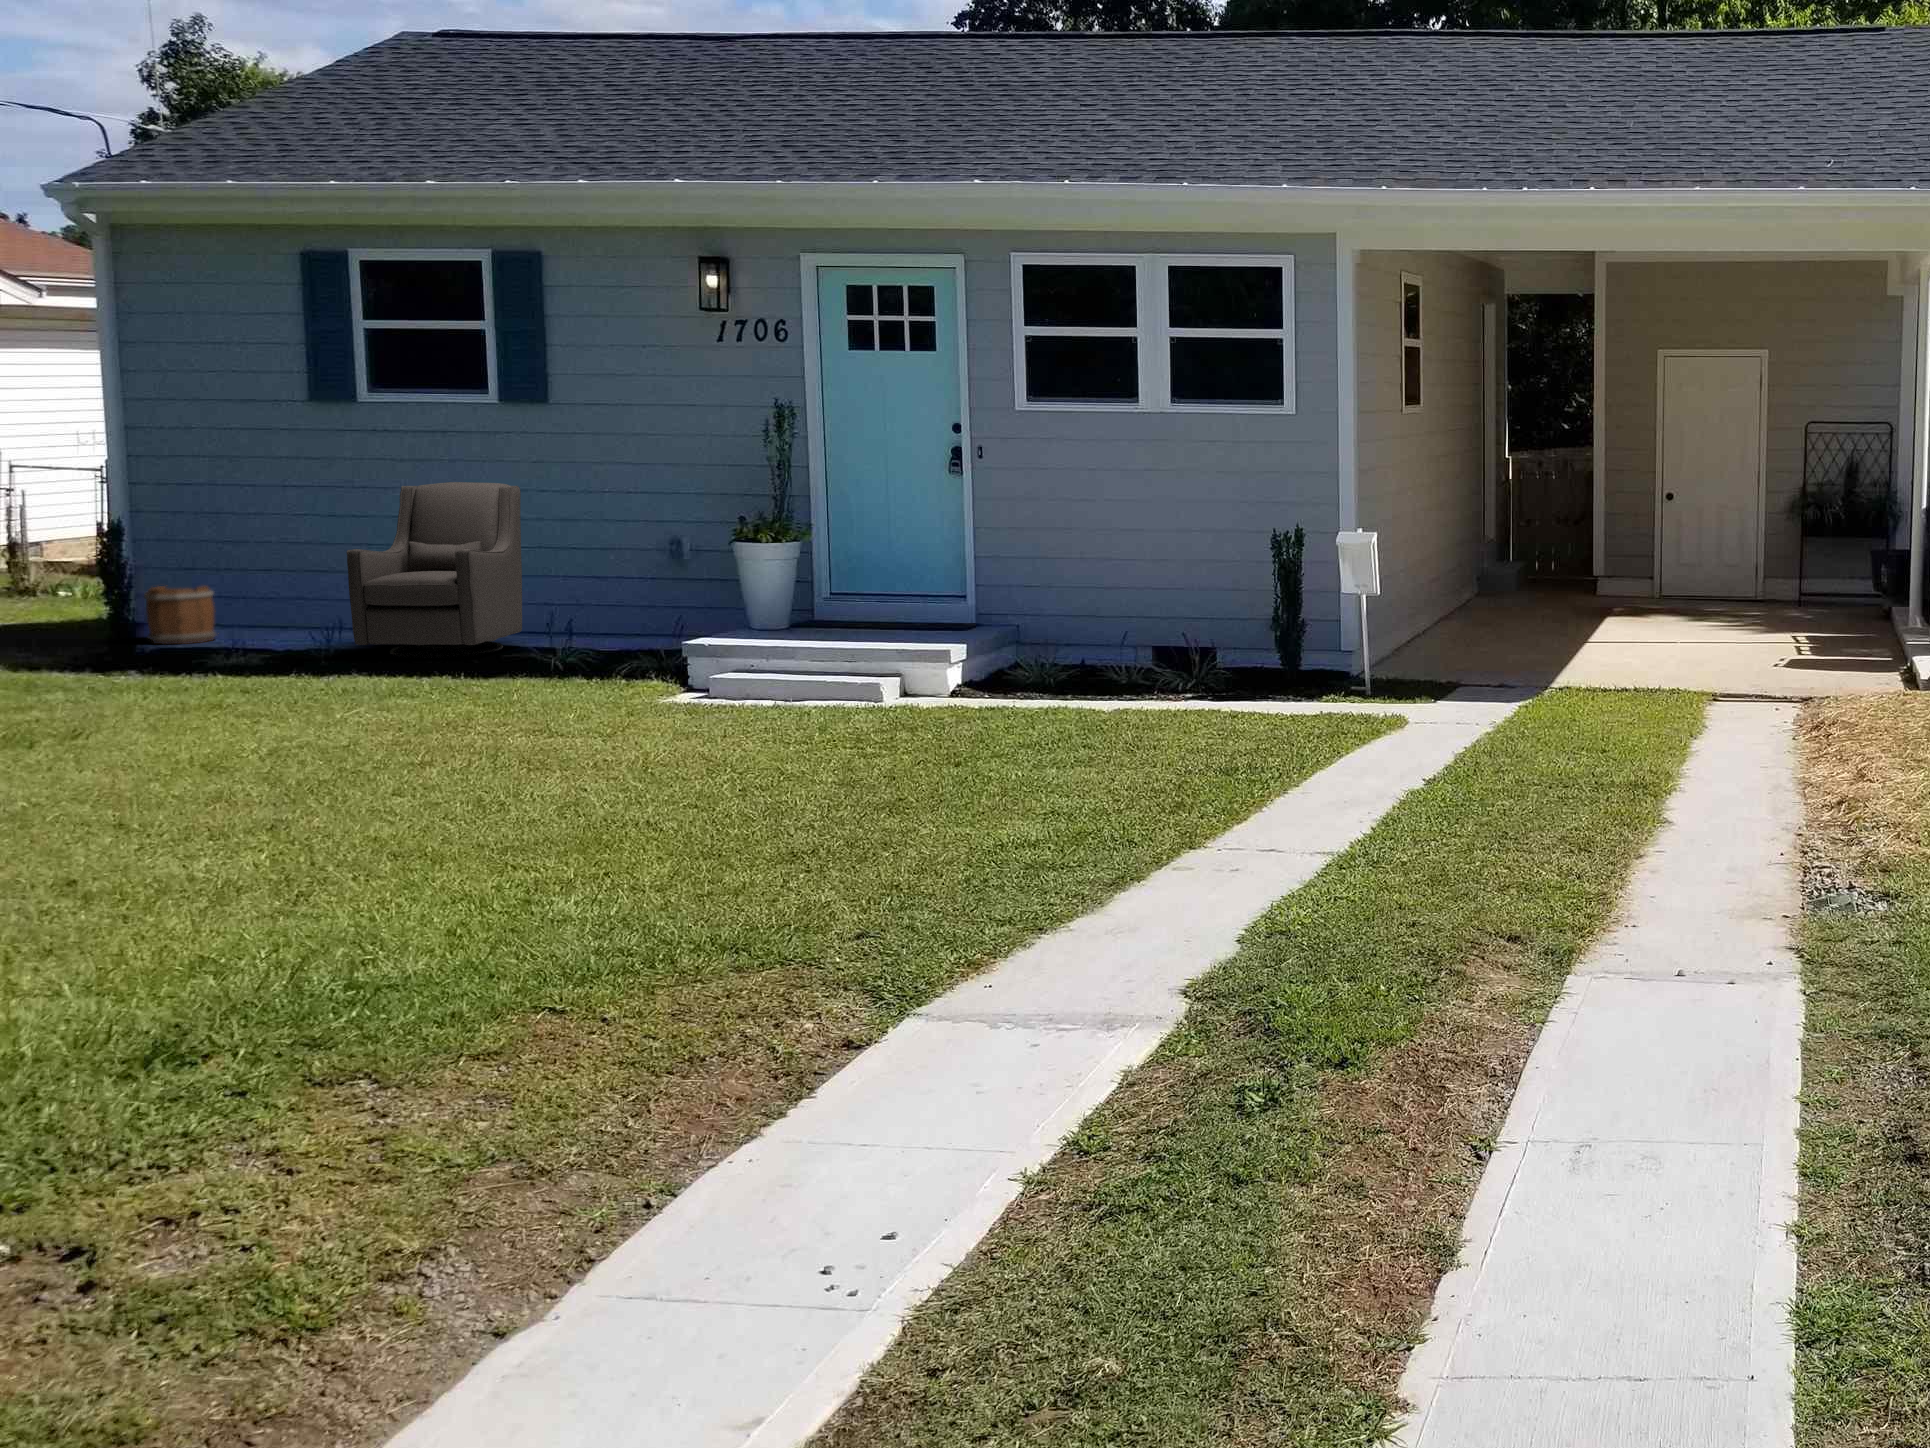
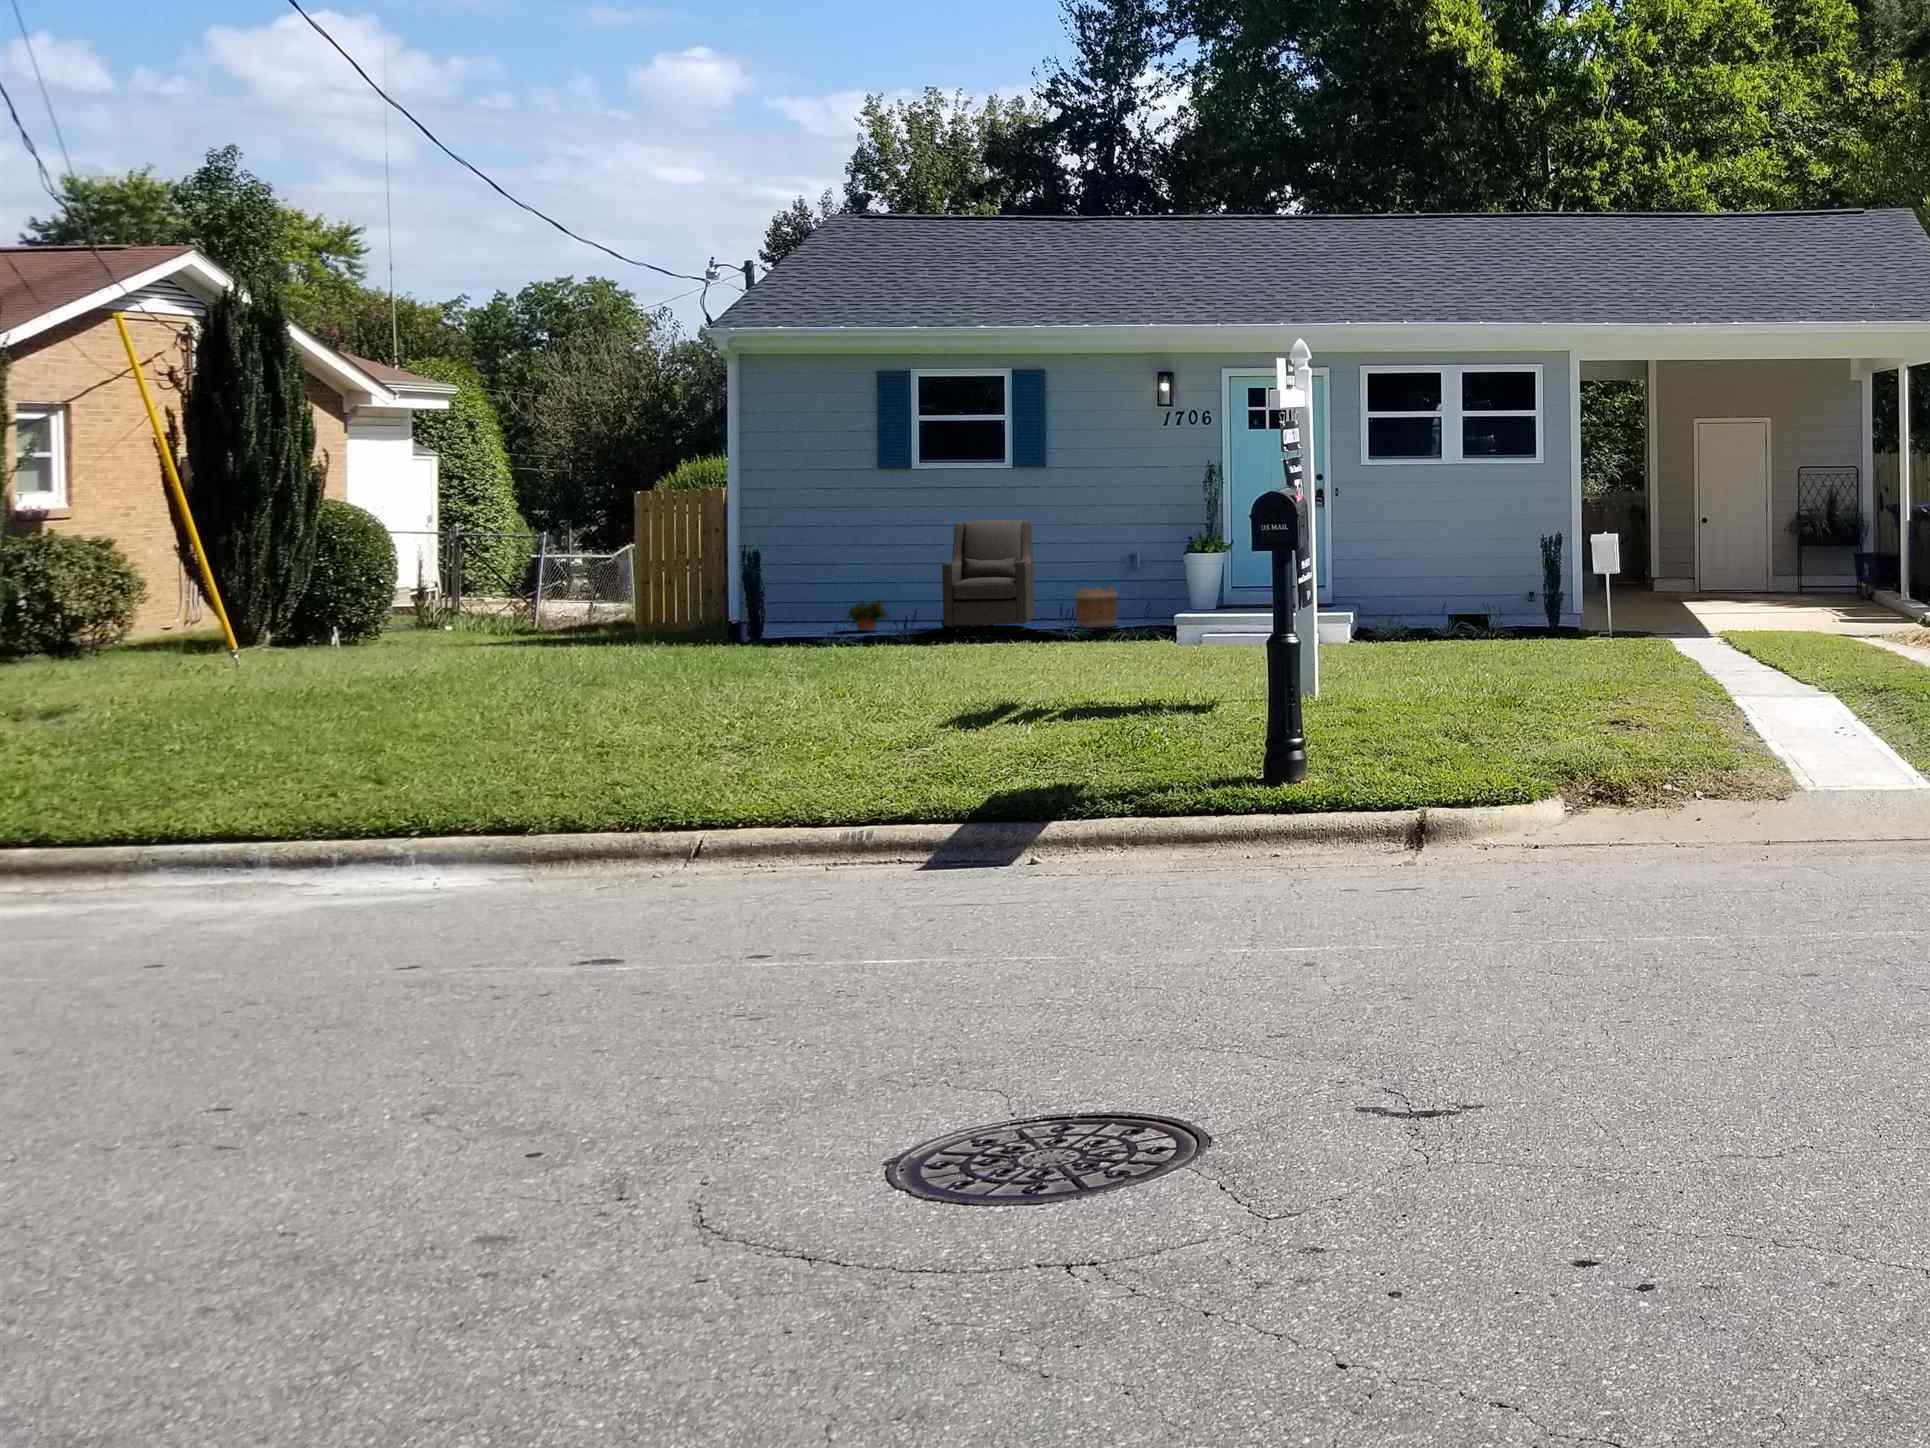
bucket: present [144,586,219,644] -> present [1075,589,1118,628]
potted plant: none [239,595,326,647] -> present [845,599,888,630]

